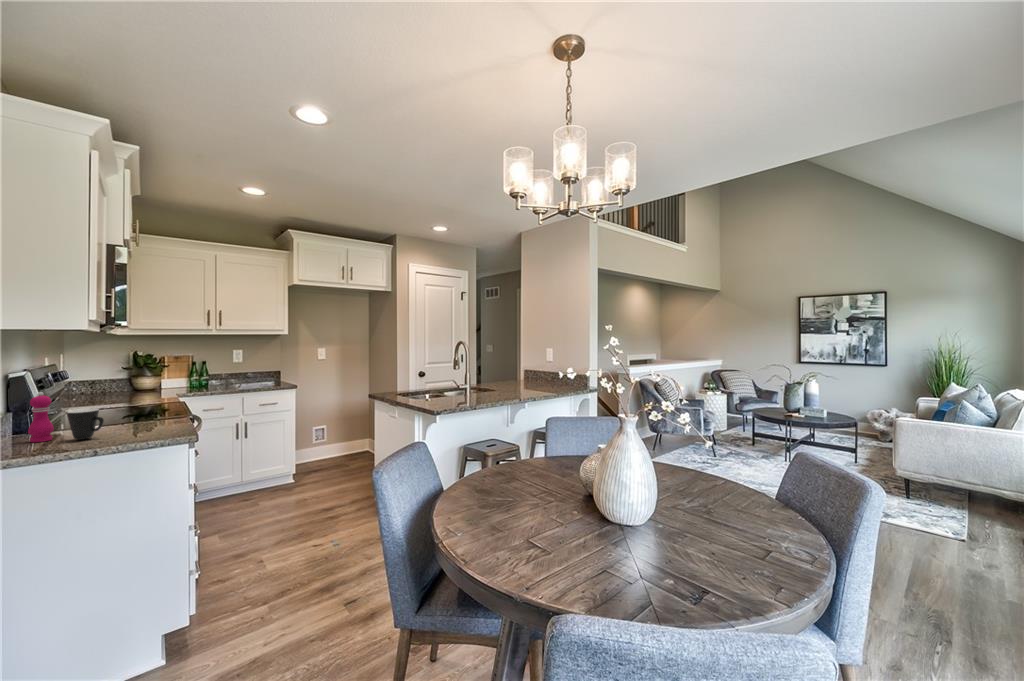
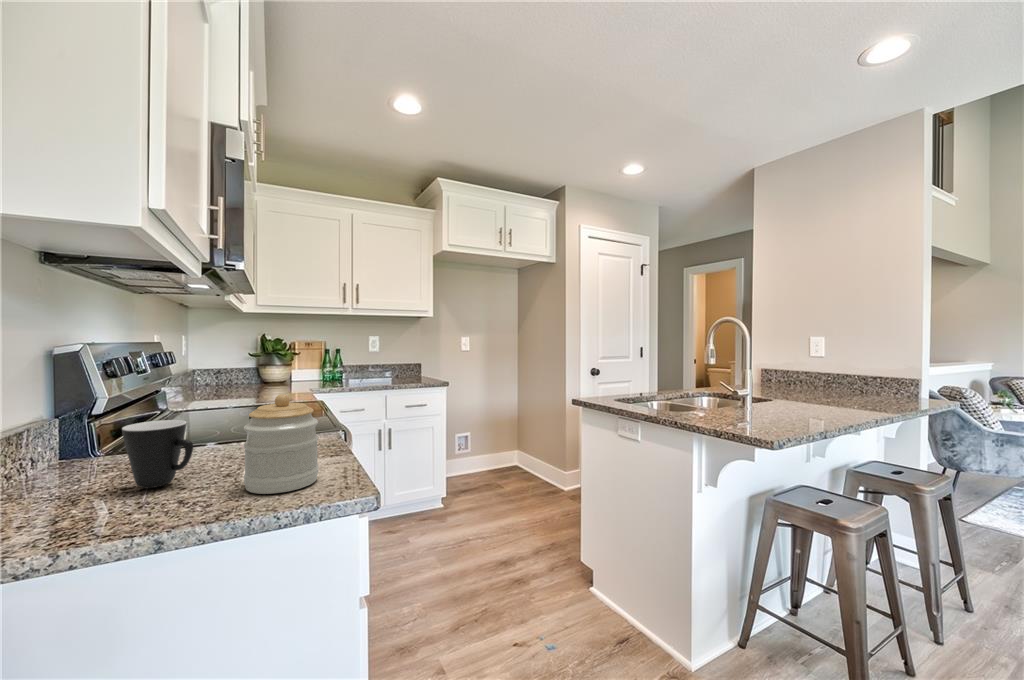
pepper mill: present [28,392,54,442] -> none [55,383,107,490]
jar: none [131,394,170,439] -> present [244,394,318,494]

